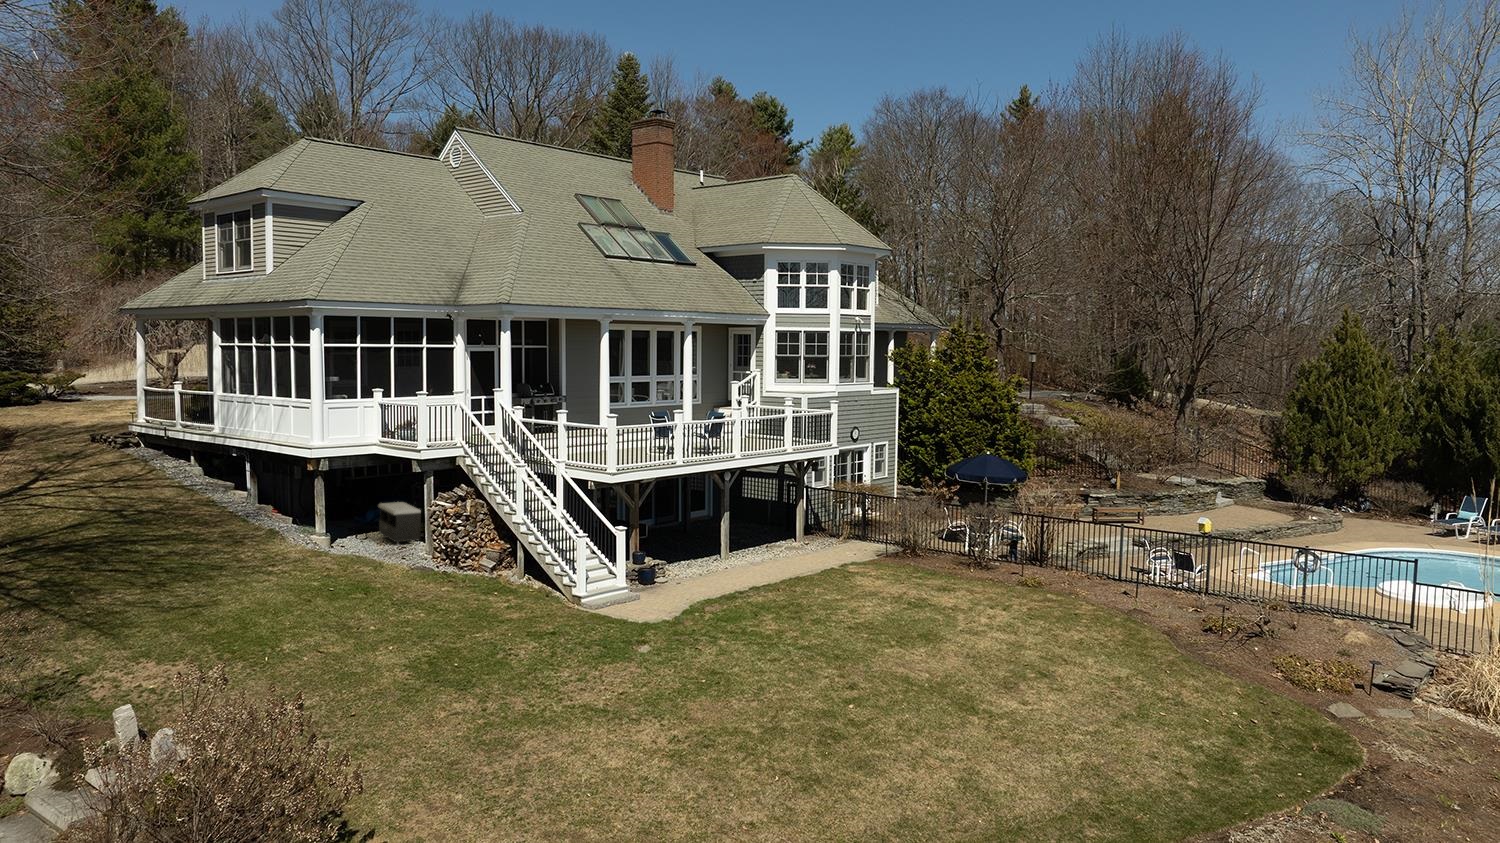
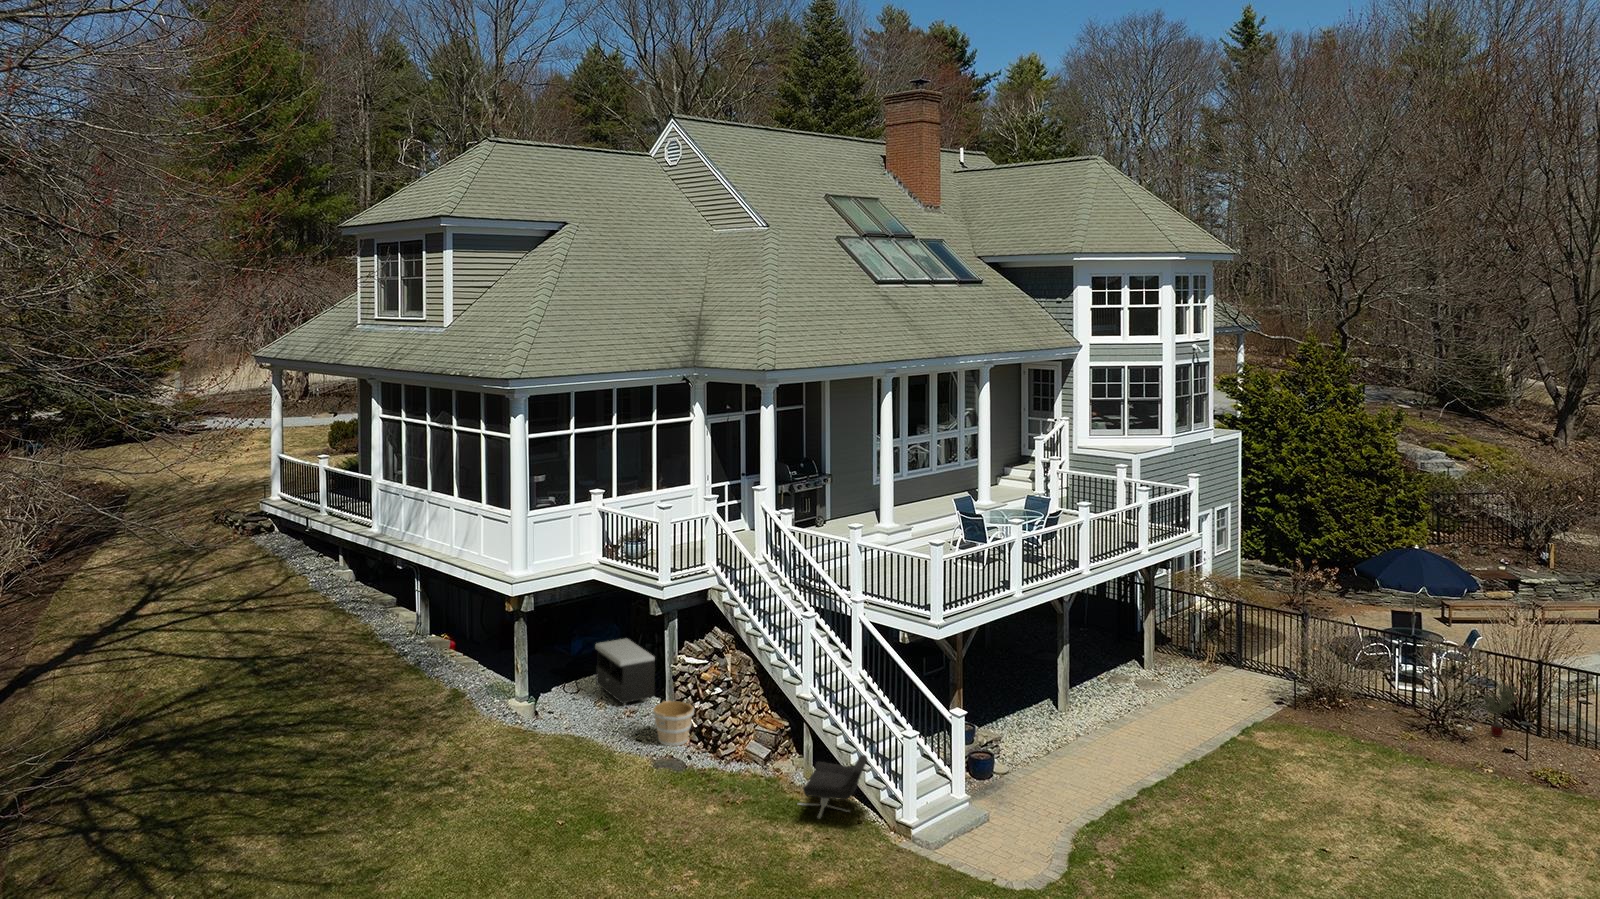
potted tree: none [1000,532,1025,570] -> present [1480,683,1517,737]
wooden bucket: none [413,533,443,562] -> present [653,701,694,746]
lounge chair: none [503,552,551,591] -> present [799,755,867,818]

